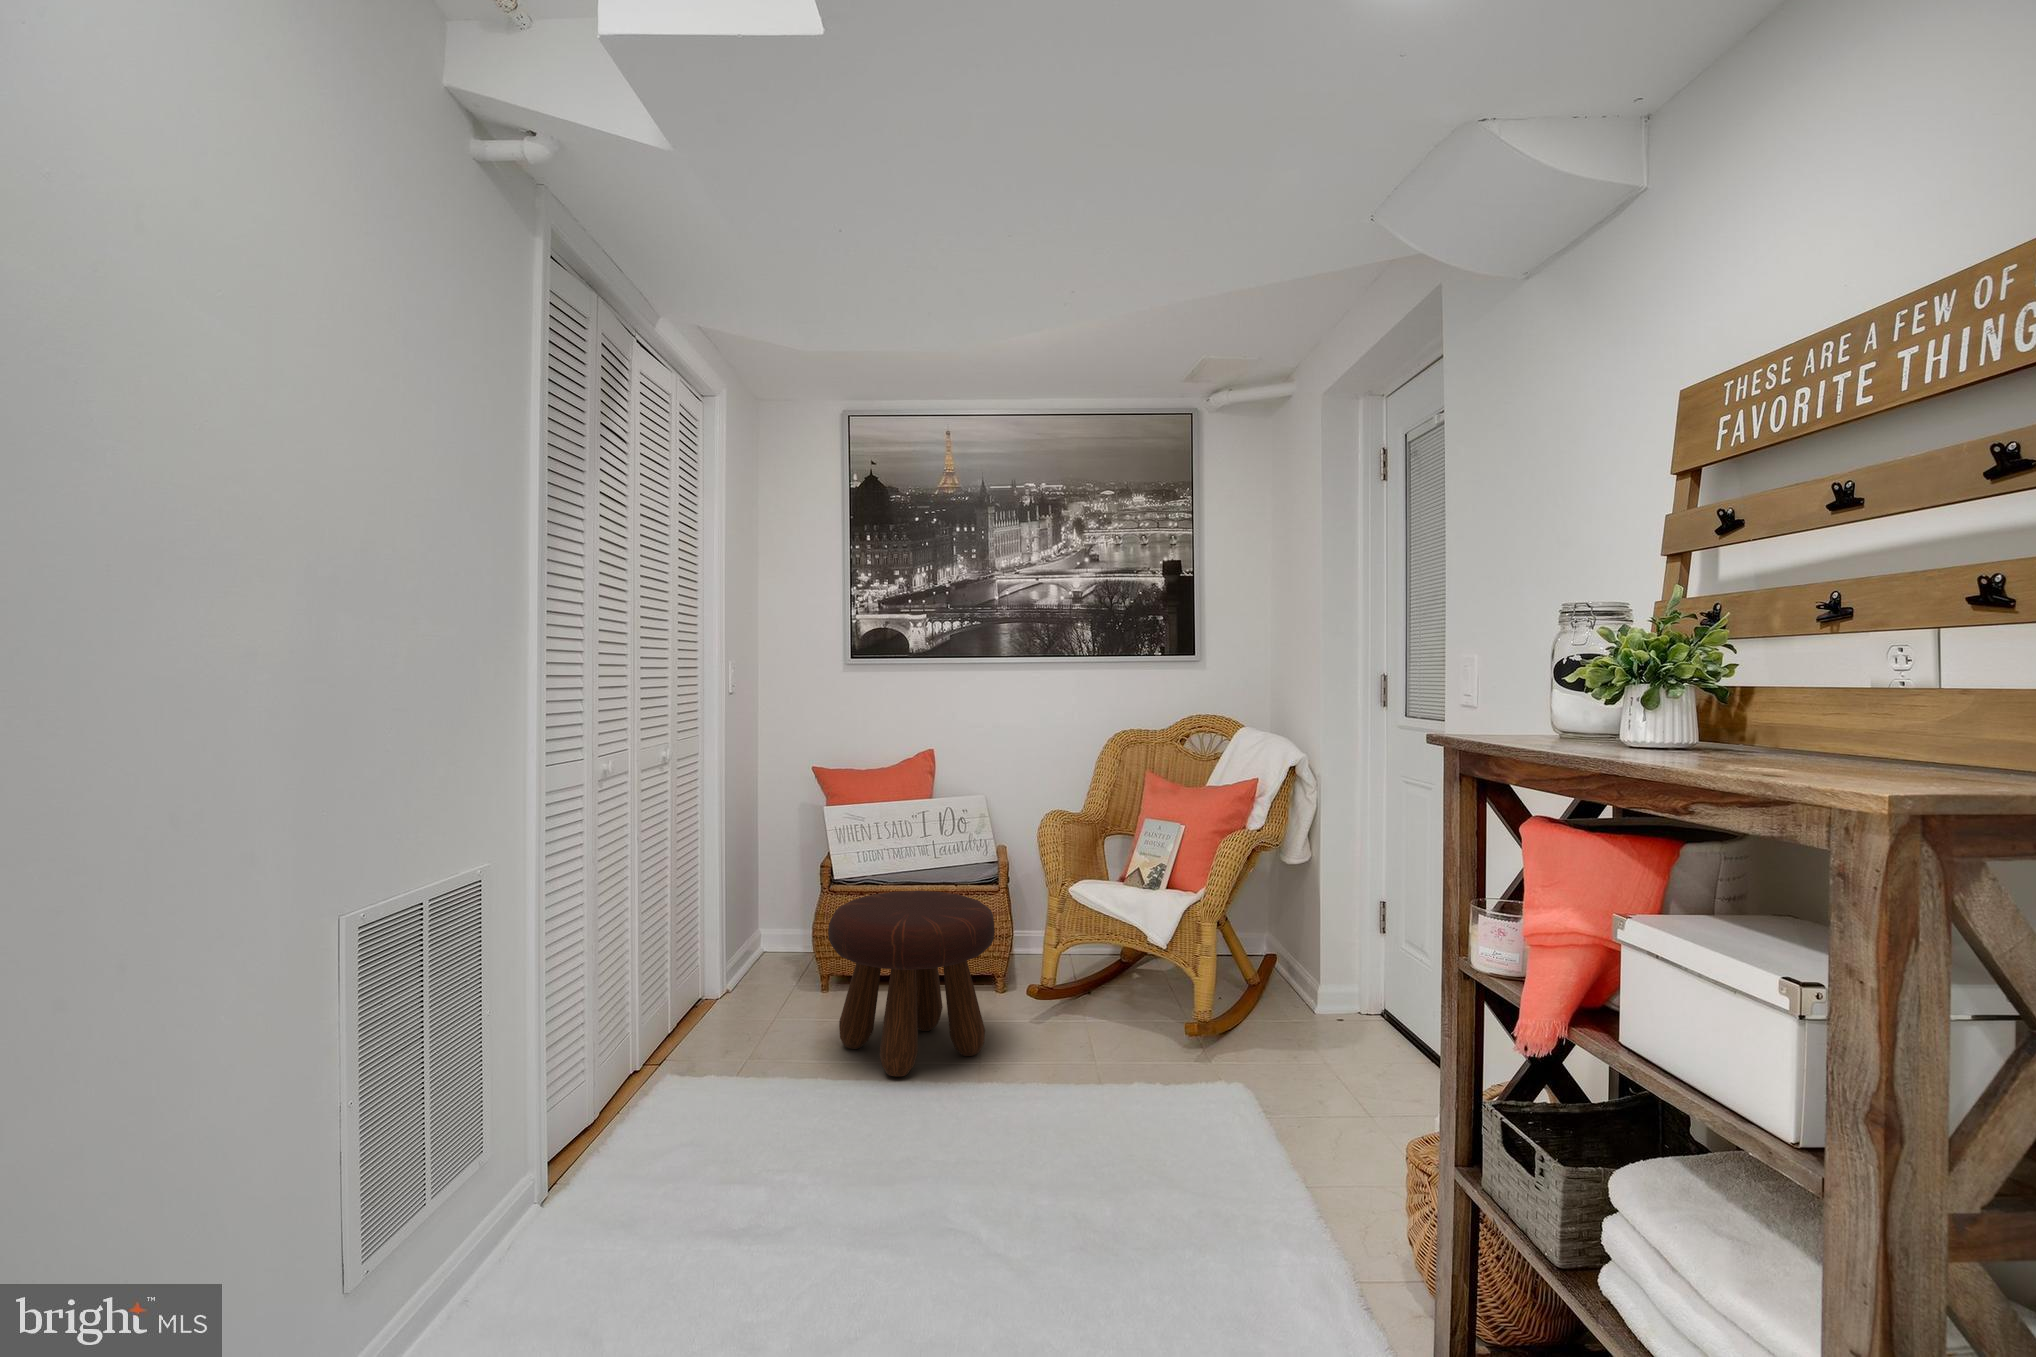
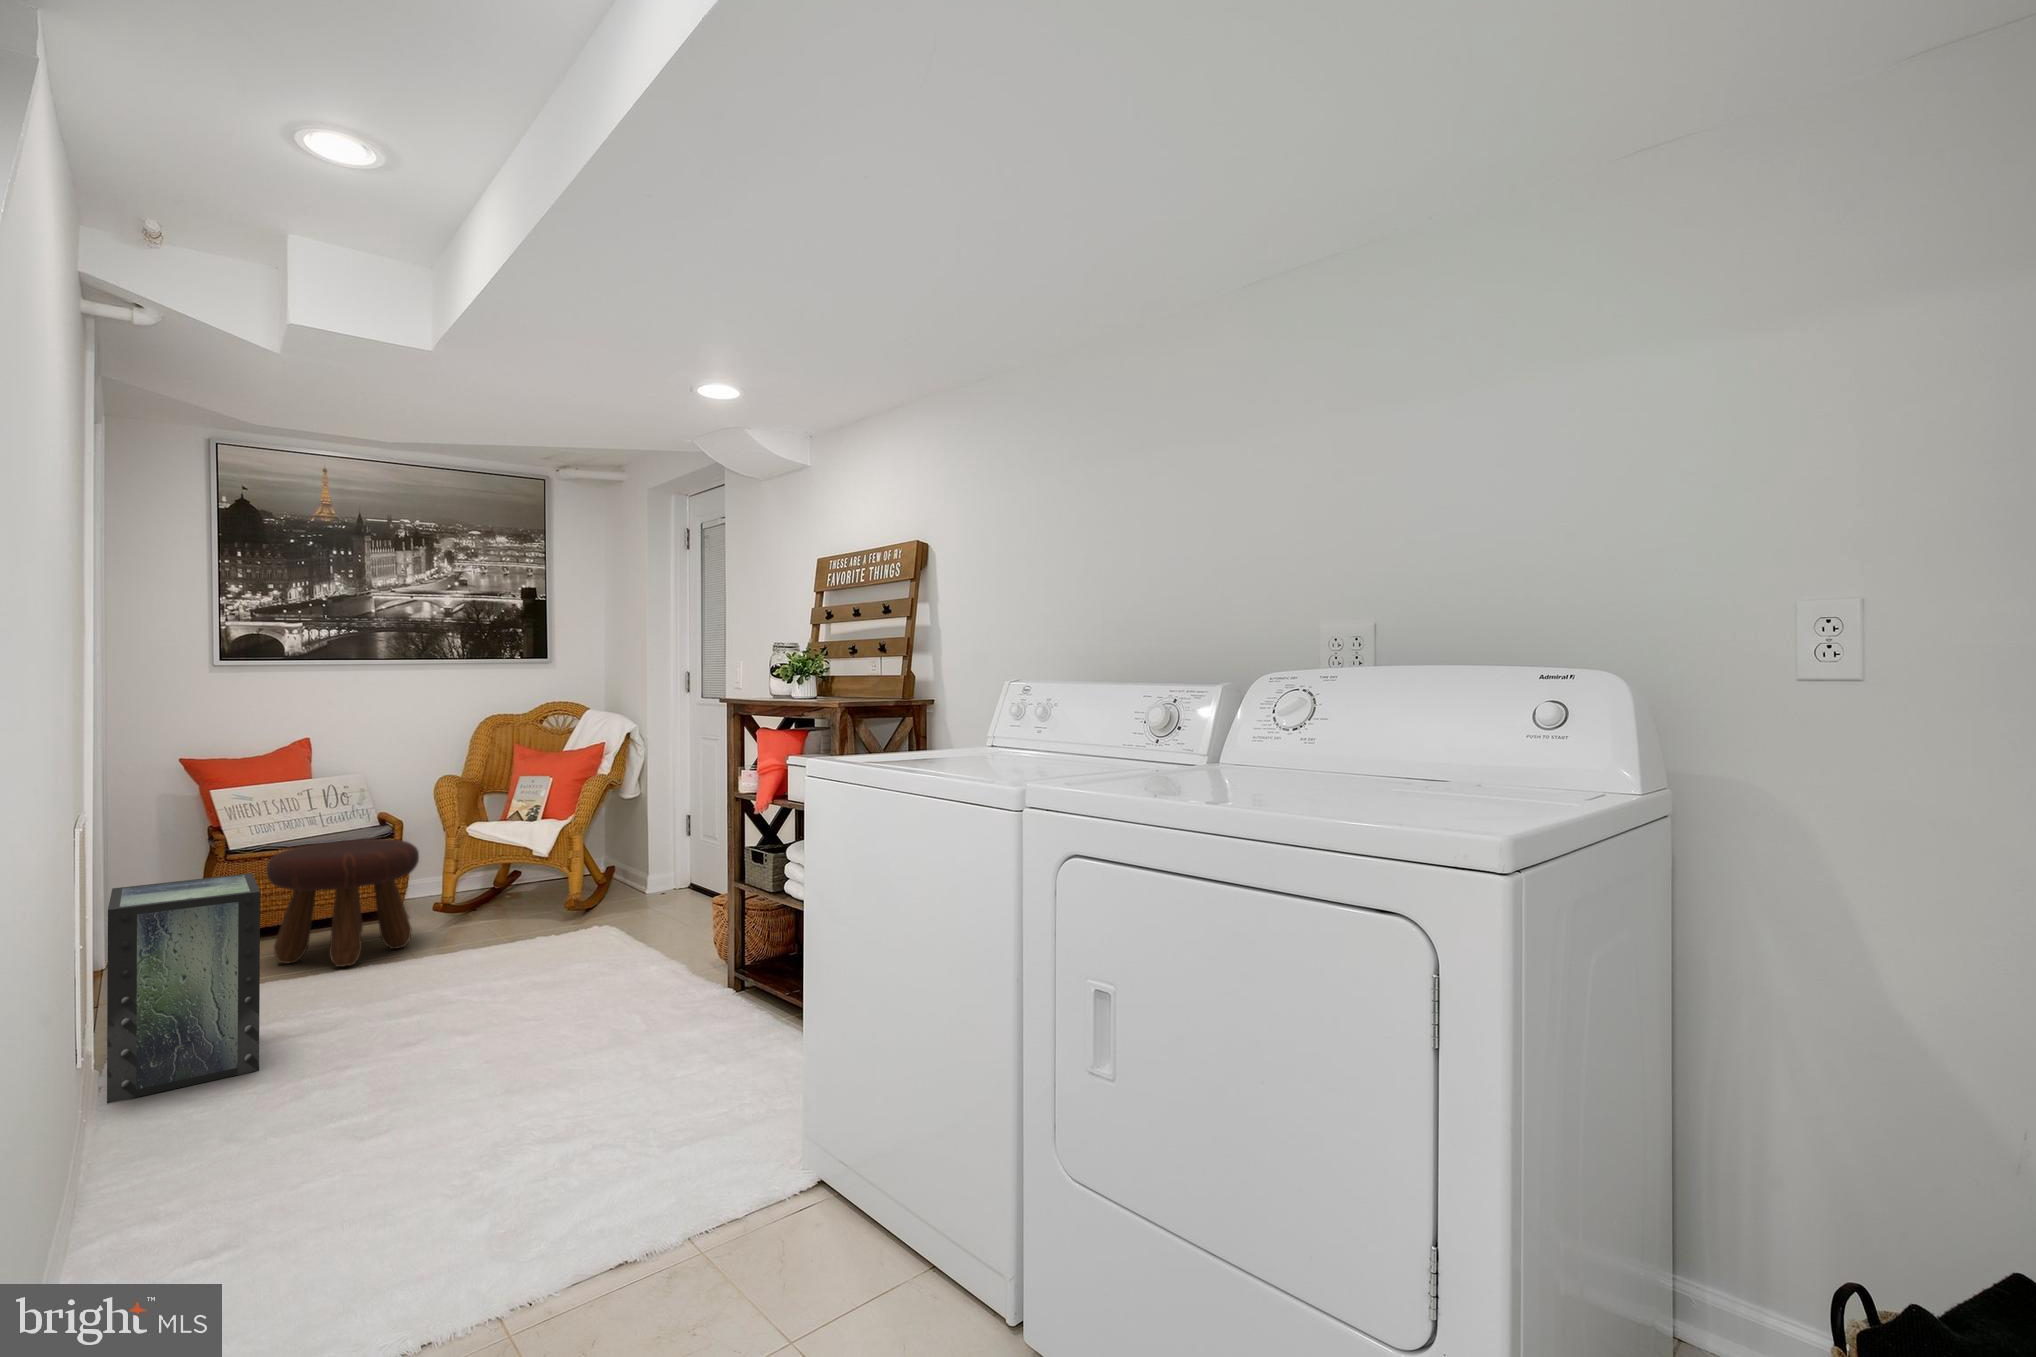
storage box: none [484,962,716,1302] -> present [107,873,260,1104]

